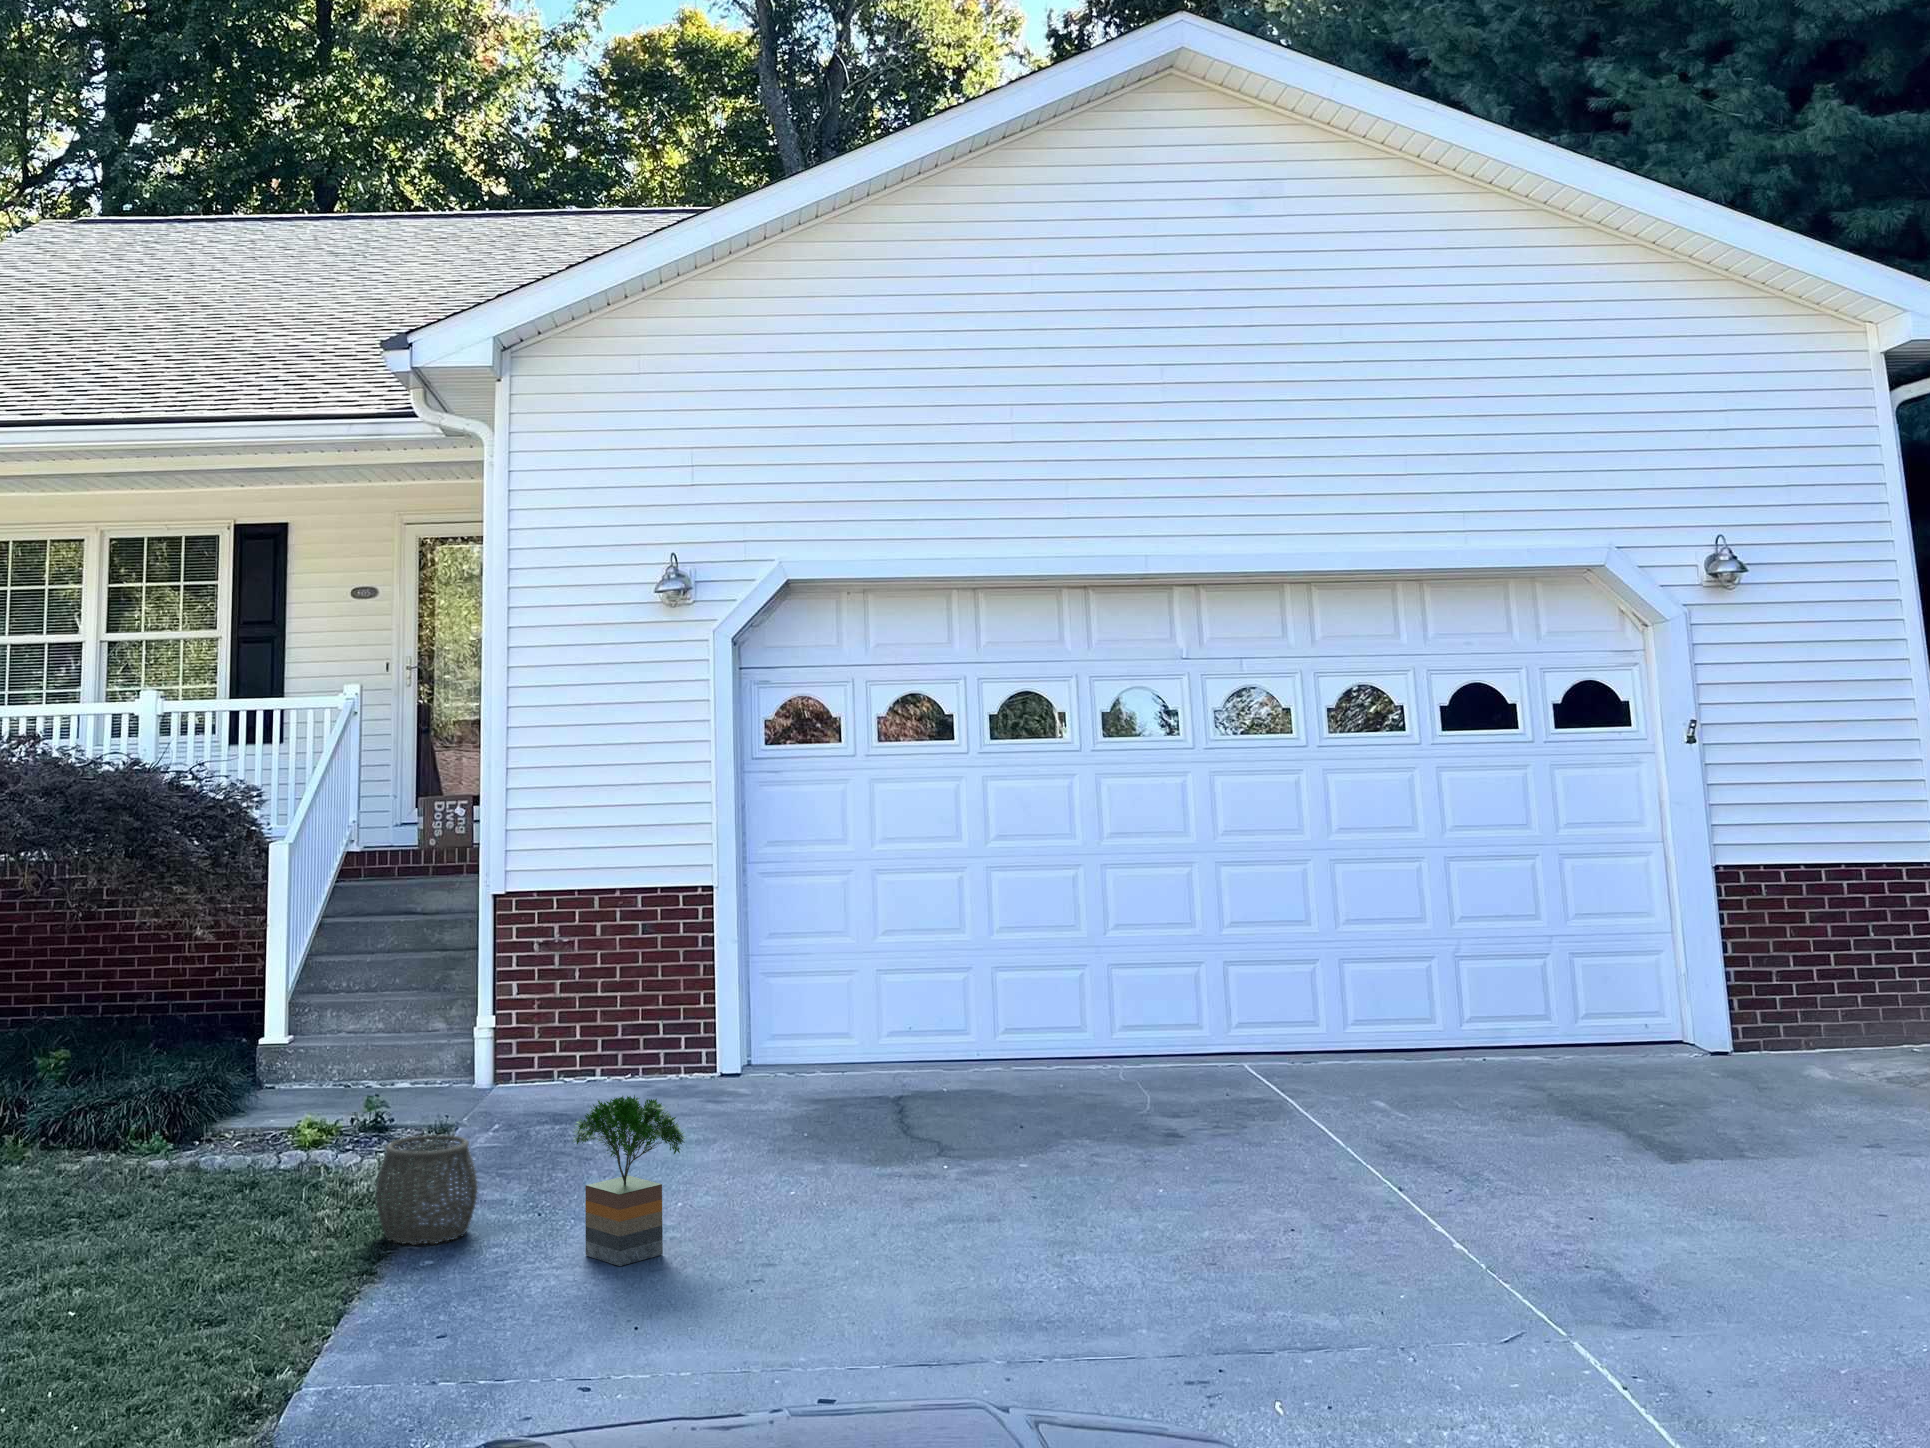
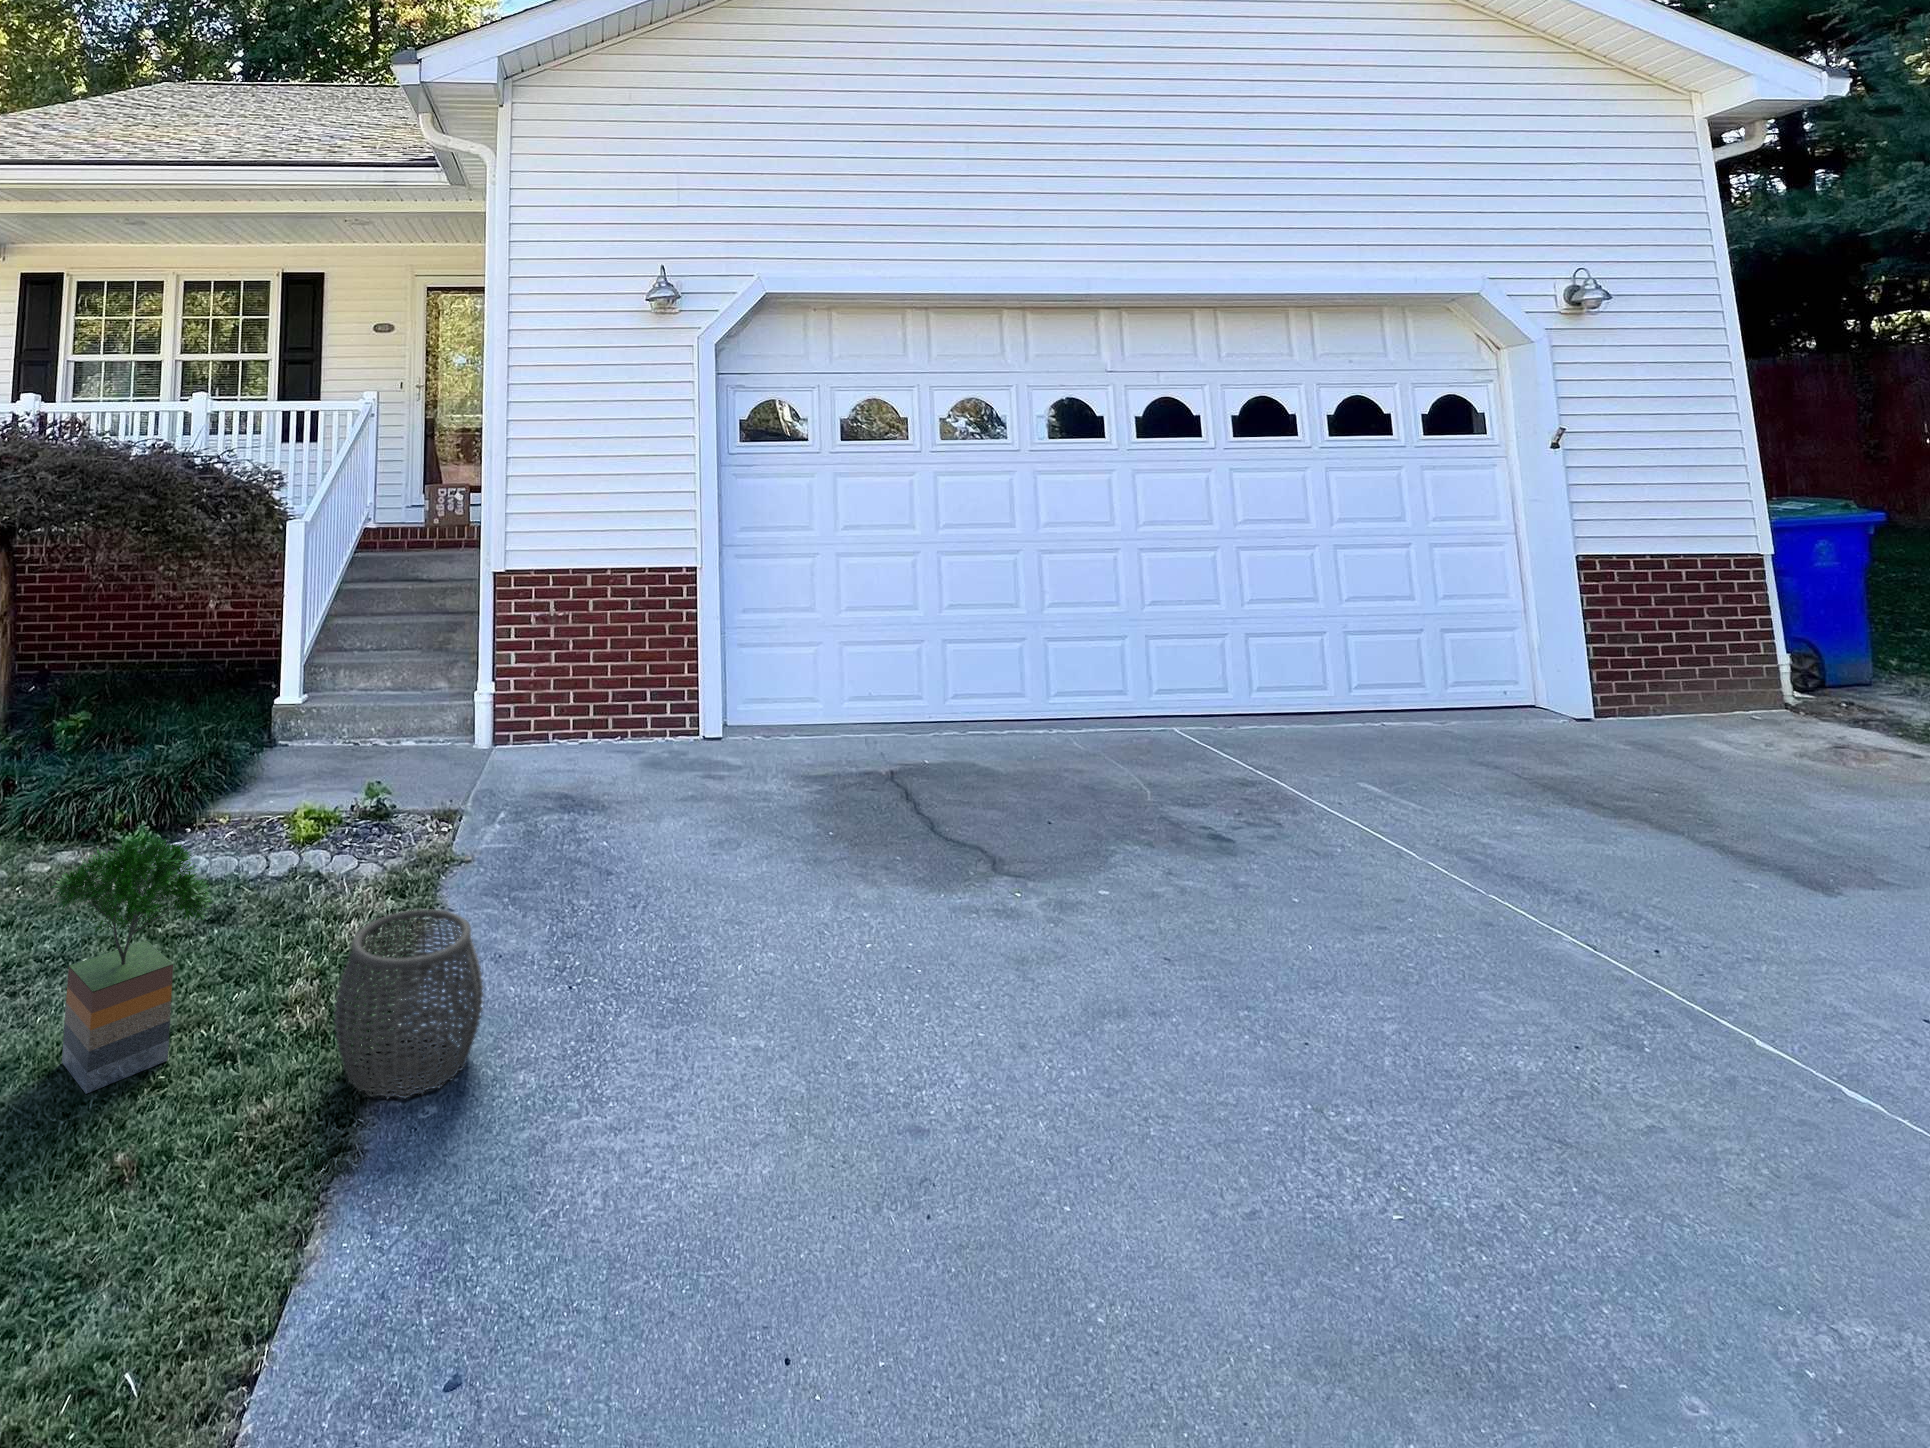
potted tree: present [574,1095,686,1266] -> present [52,835,212,1094]

